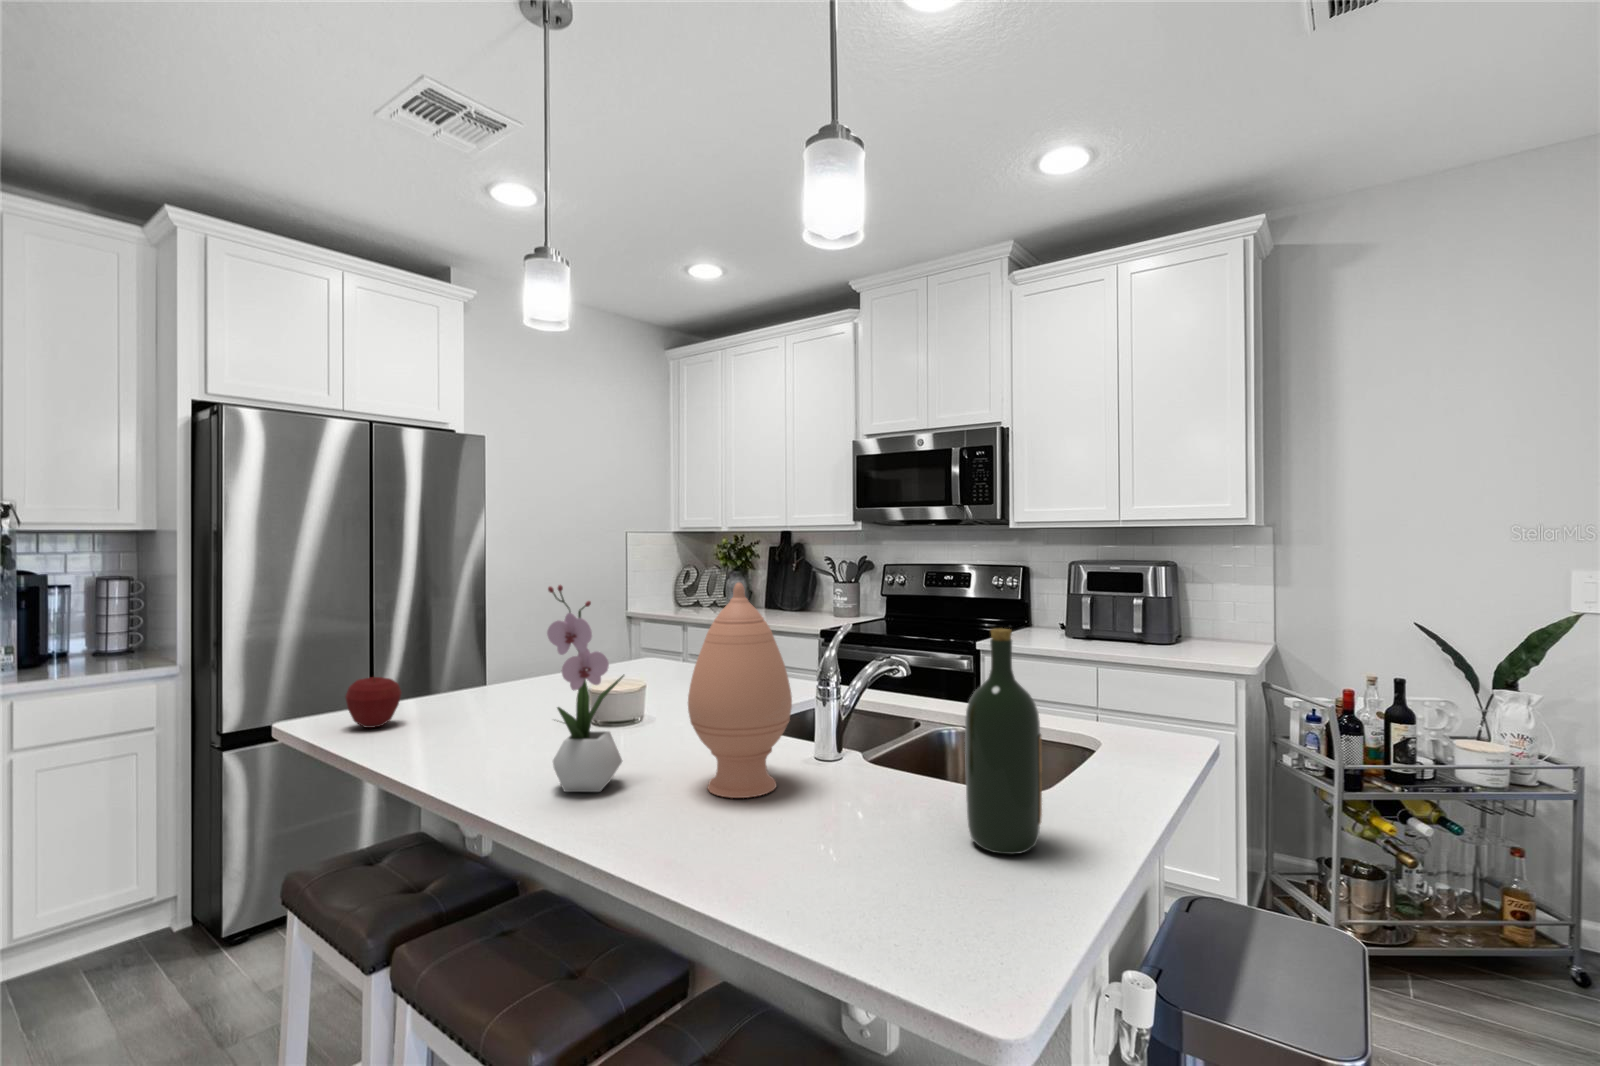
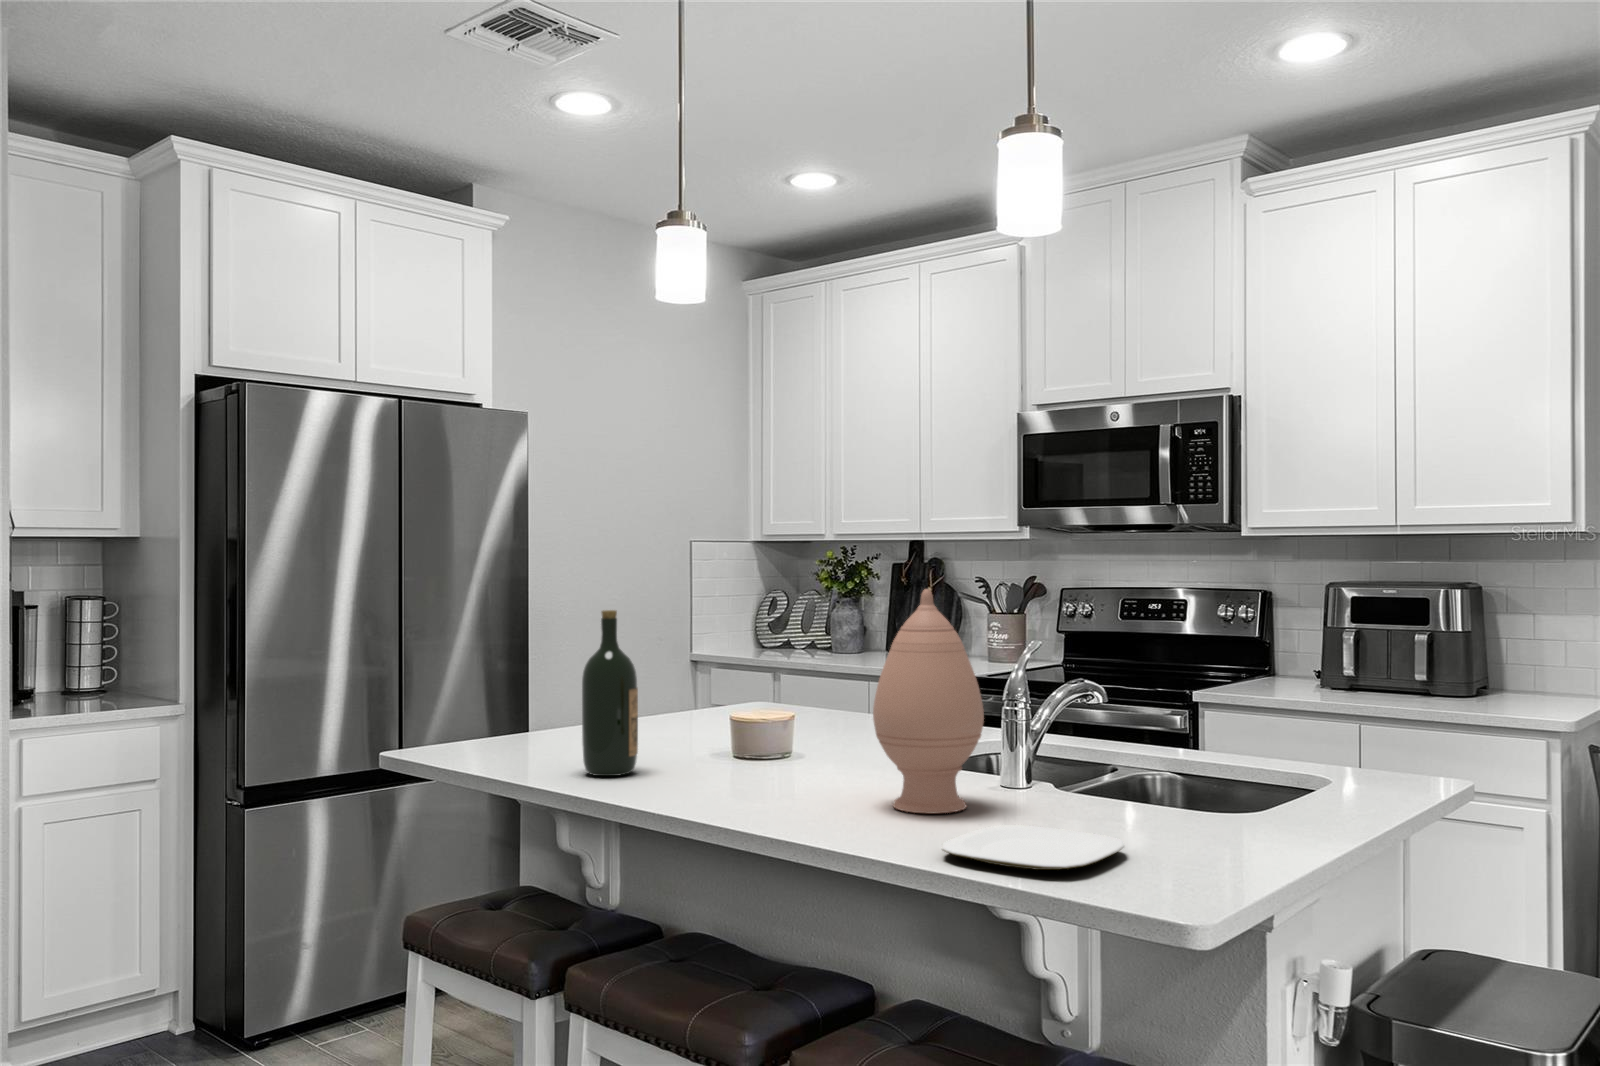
flower arrangement: present [547,585,624,792] -> none [729,590,803,807]
wine bottle: present [965,628,1042,854] -> present [582,610,638,776]
apple: present [346,676,401,728] -> none [458,699,516,759]
plate: none [728,822,920,904] -> present [942,825,1124,870]

